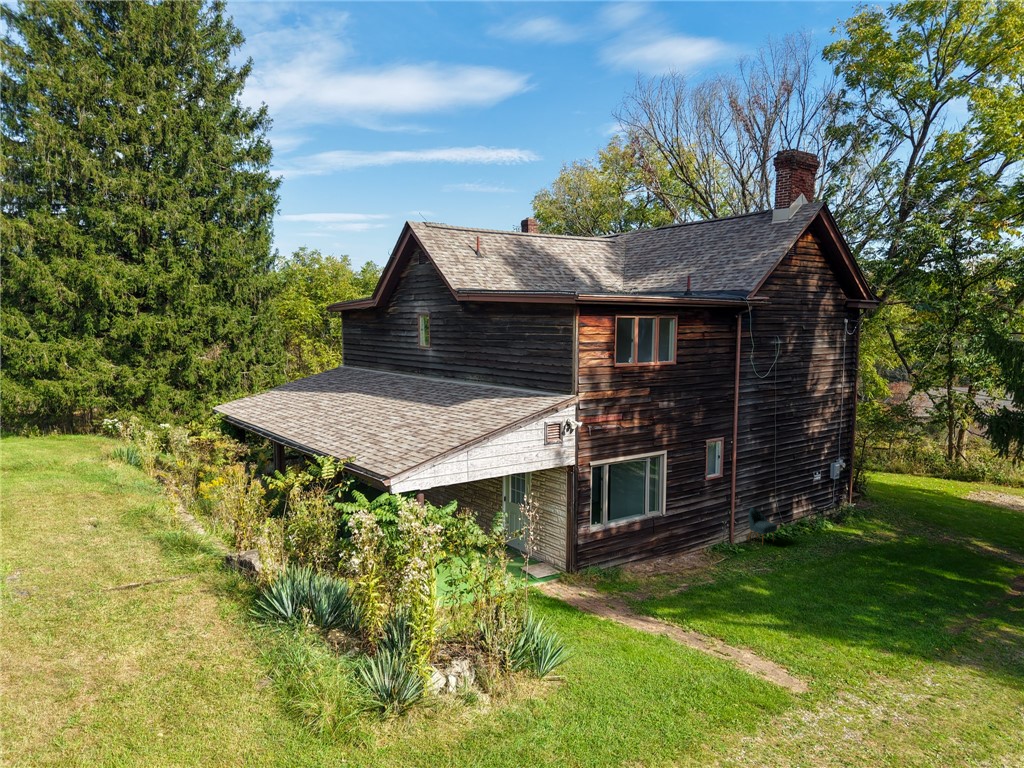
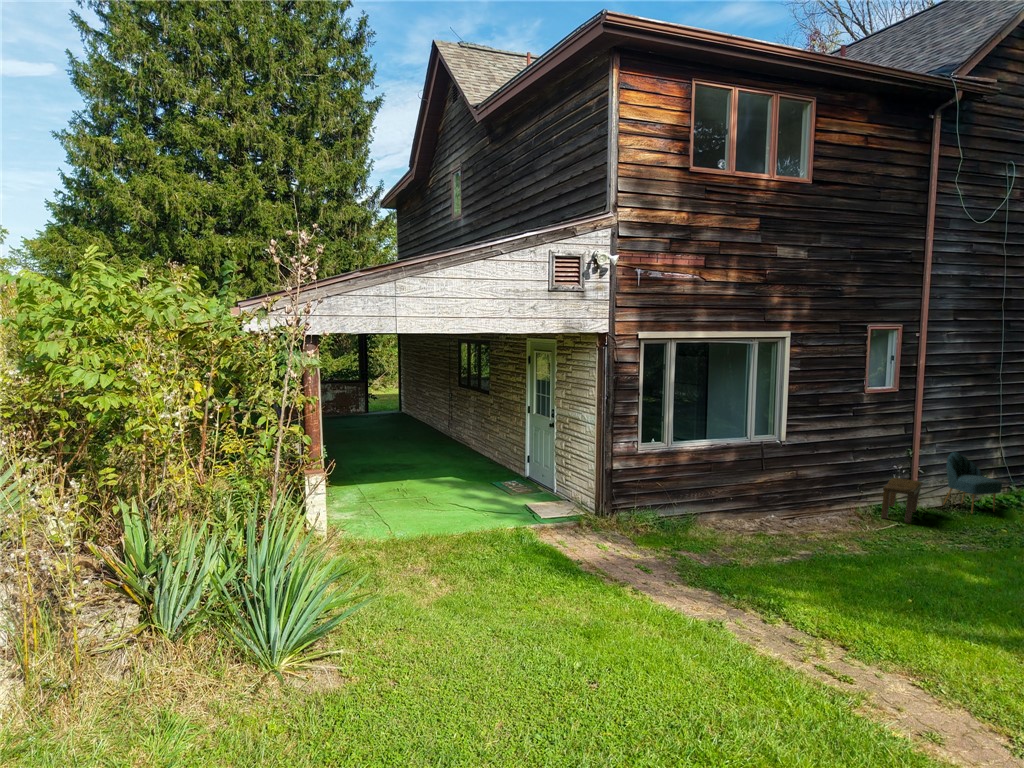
bench: none [717,527,737,557] -> present [881,477,923,523]

